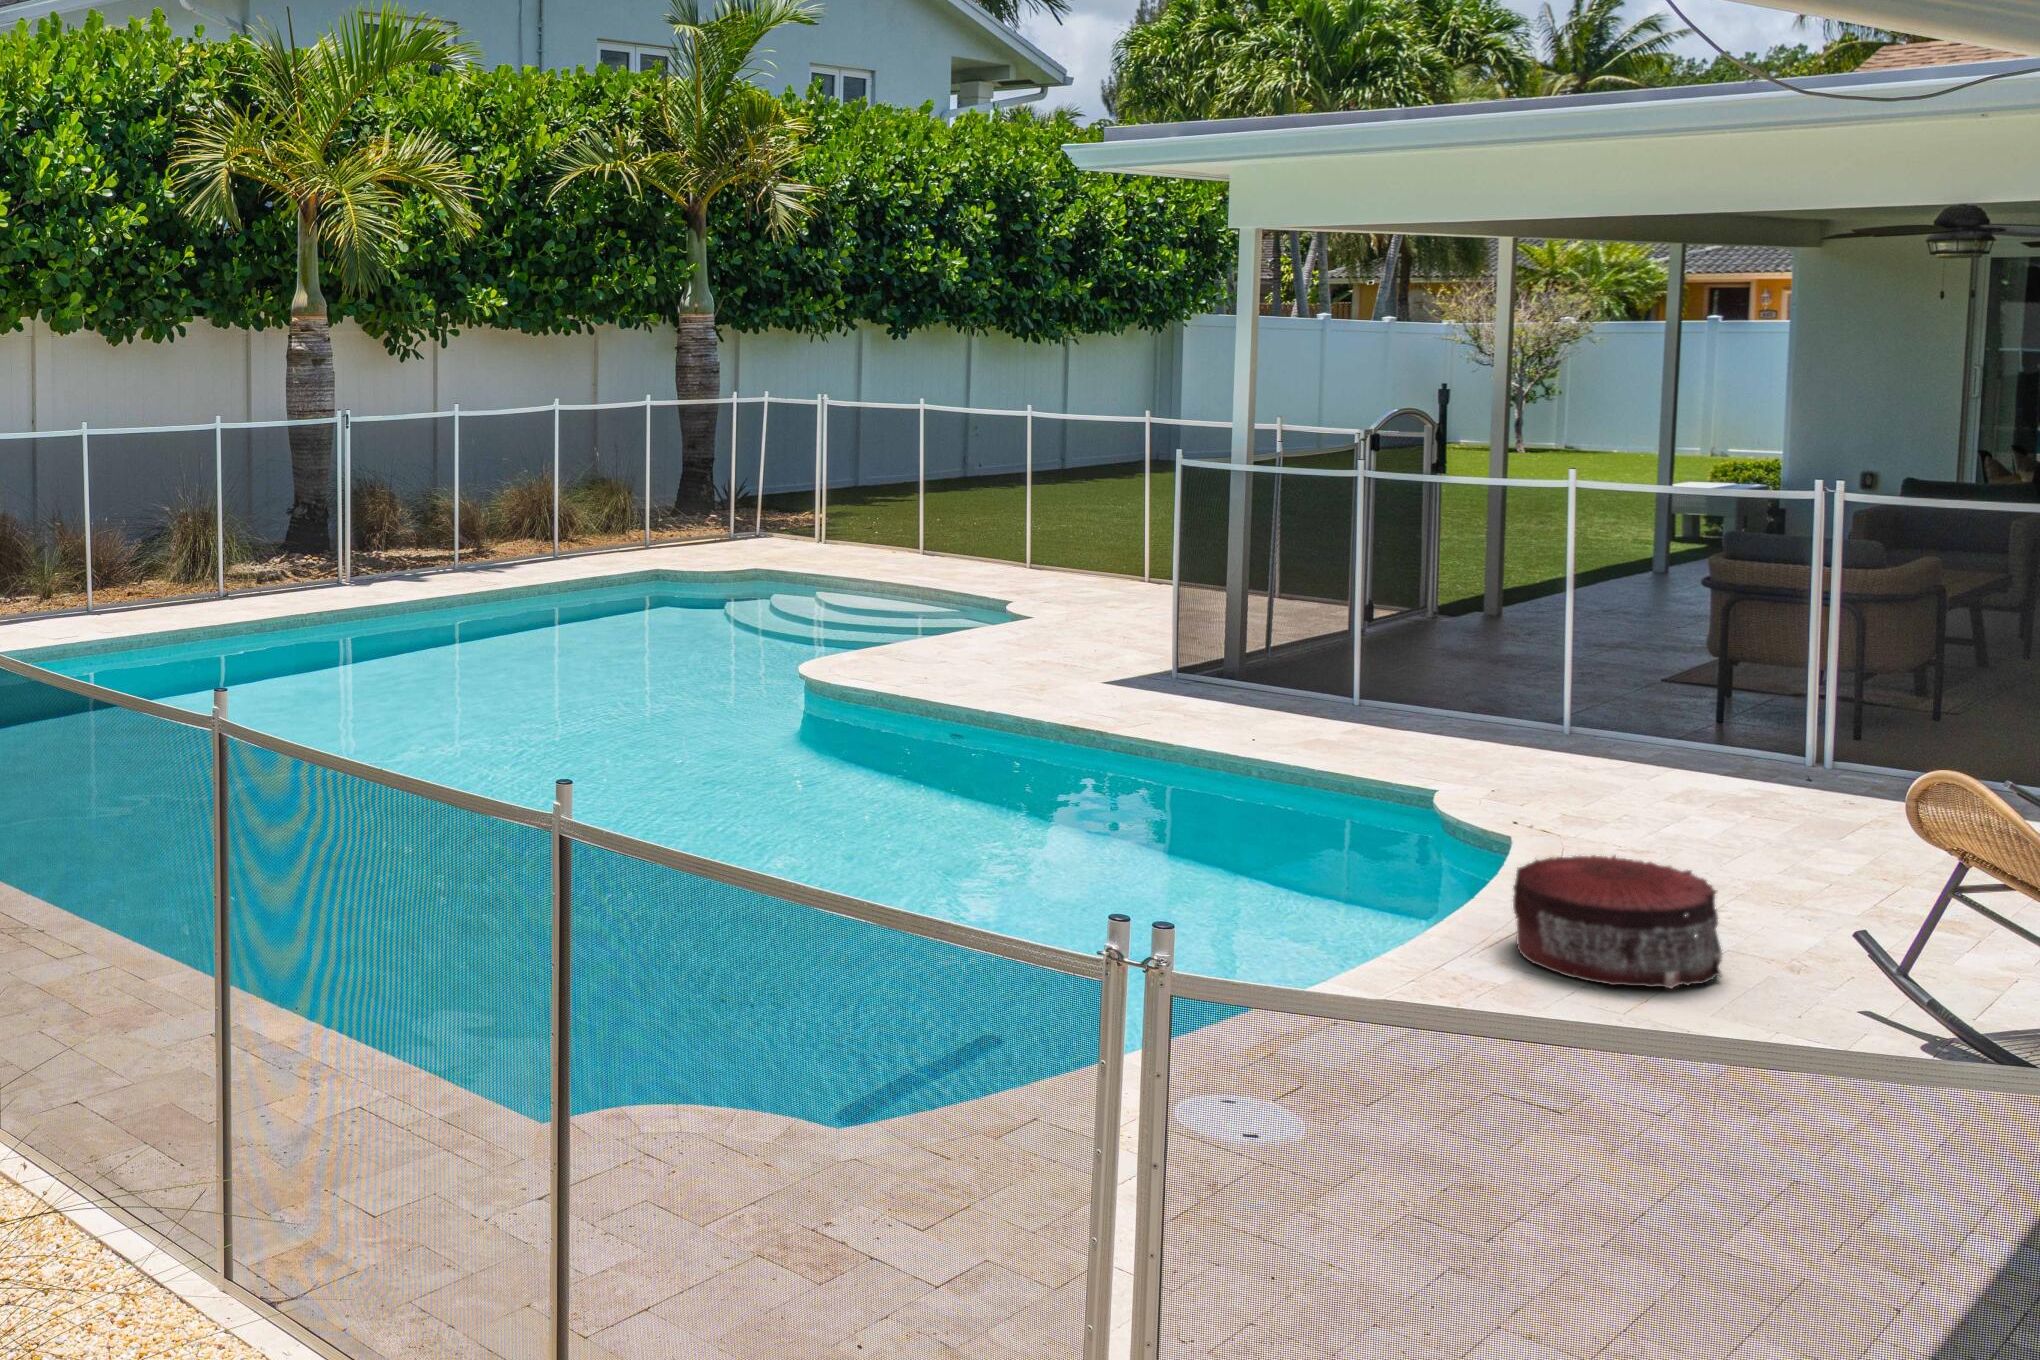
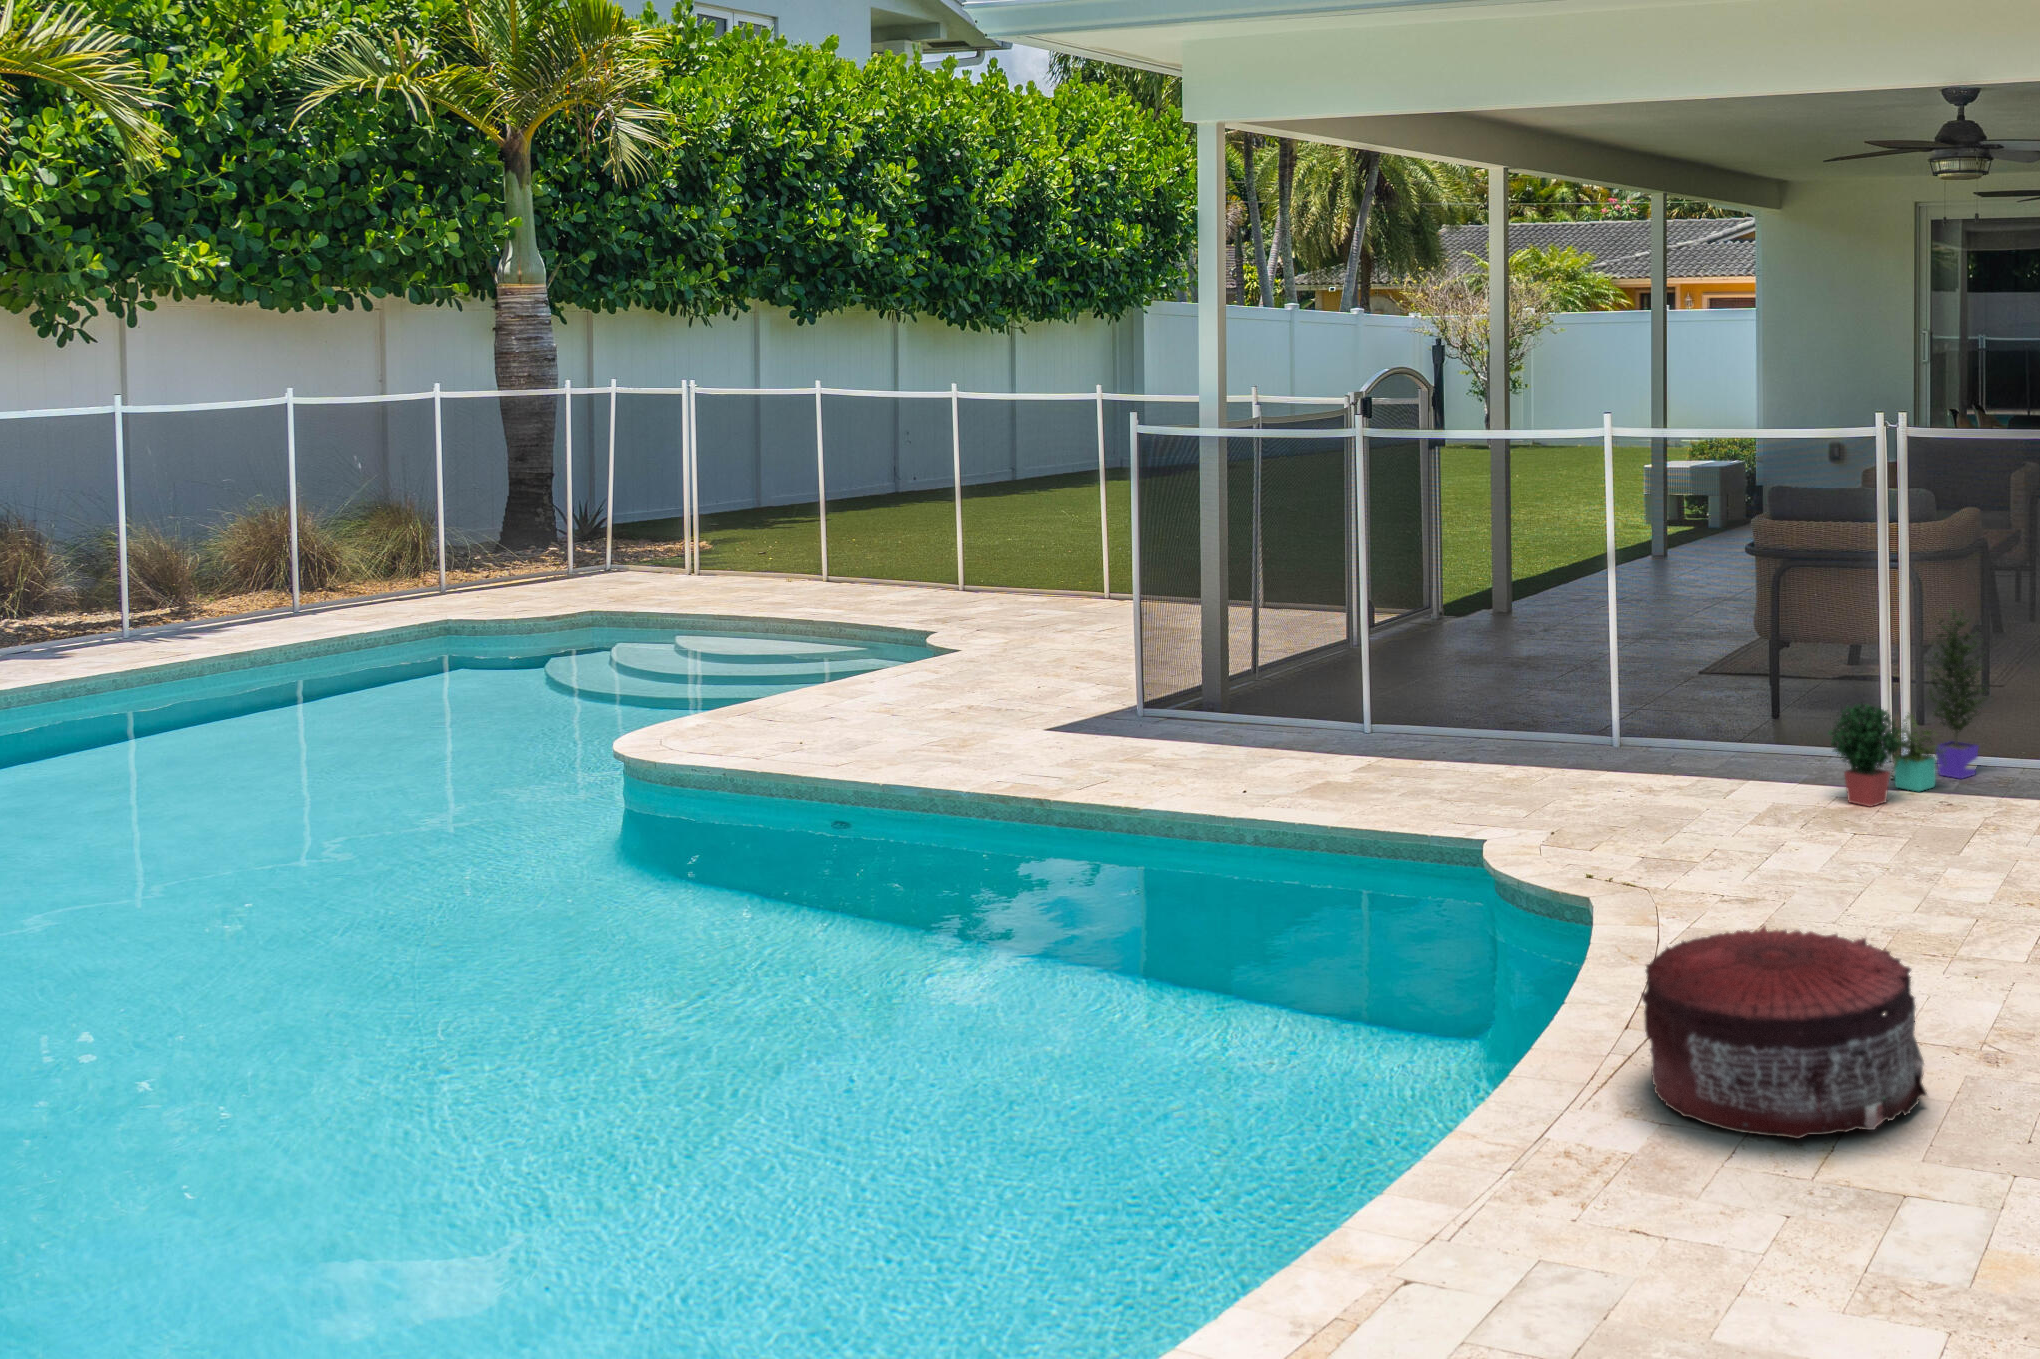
potted plant: none [1745,642,1914,798] -> present [1828,604,1985,807]

